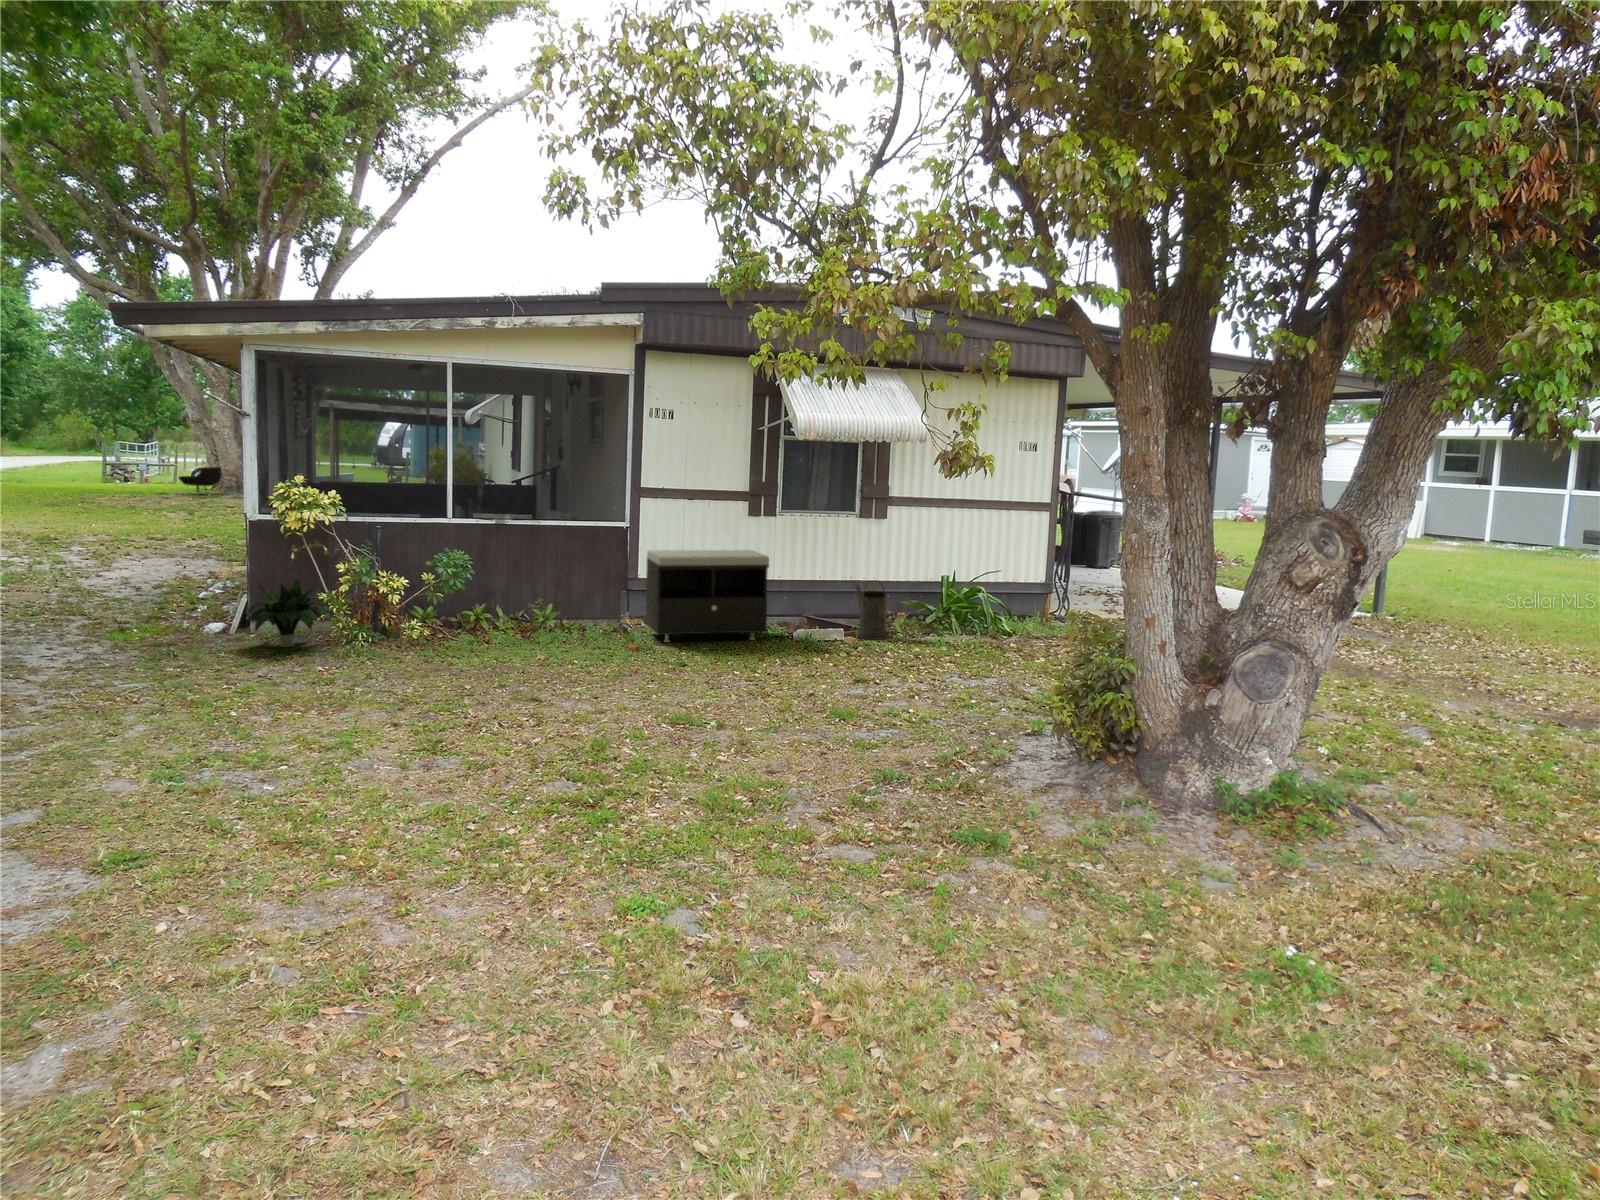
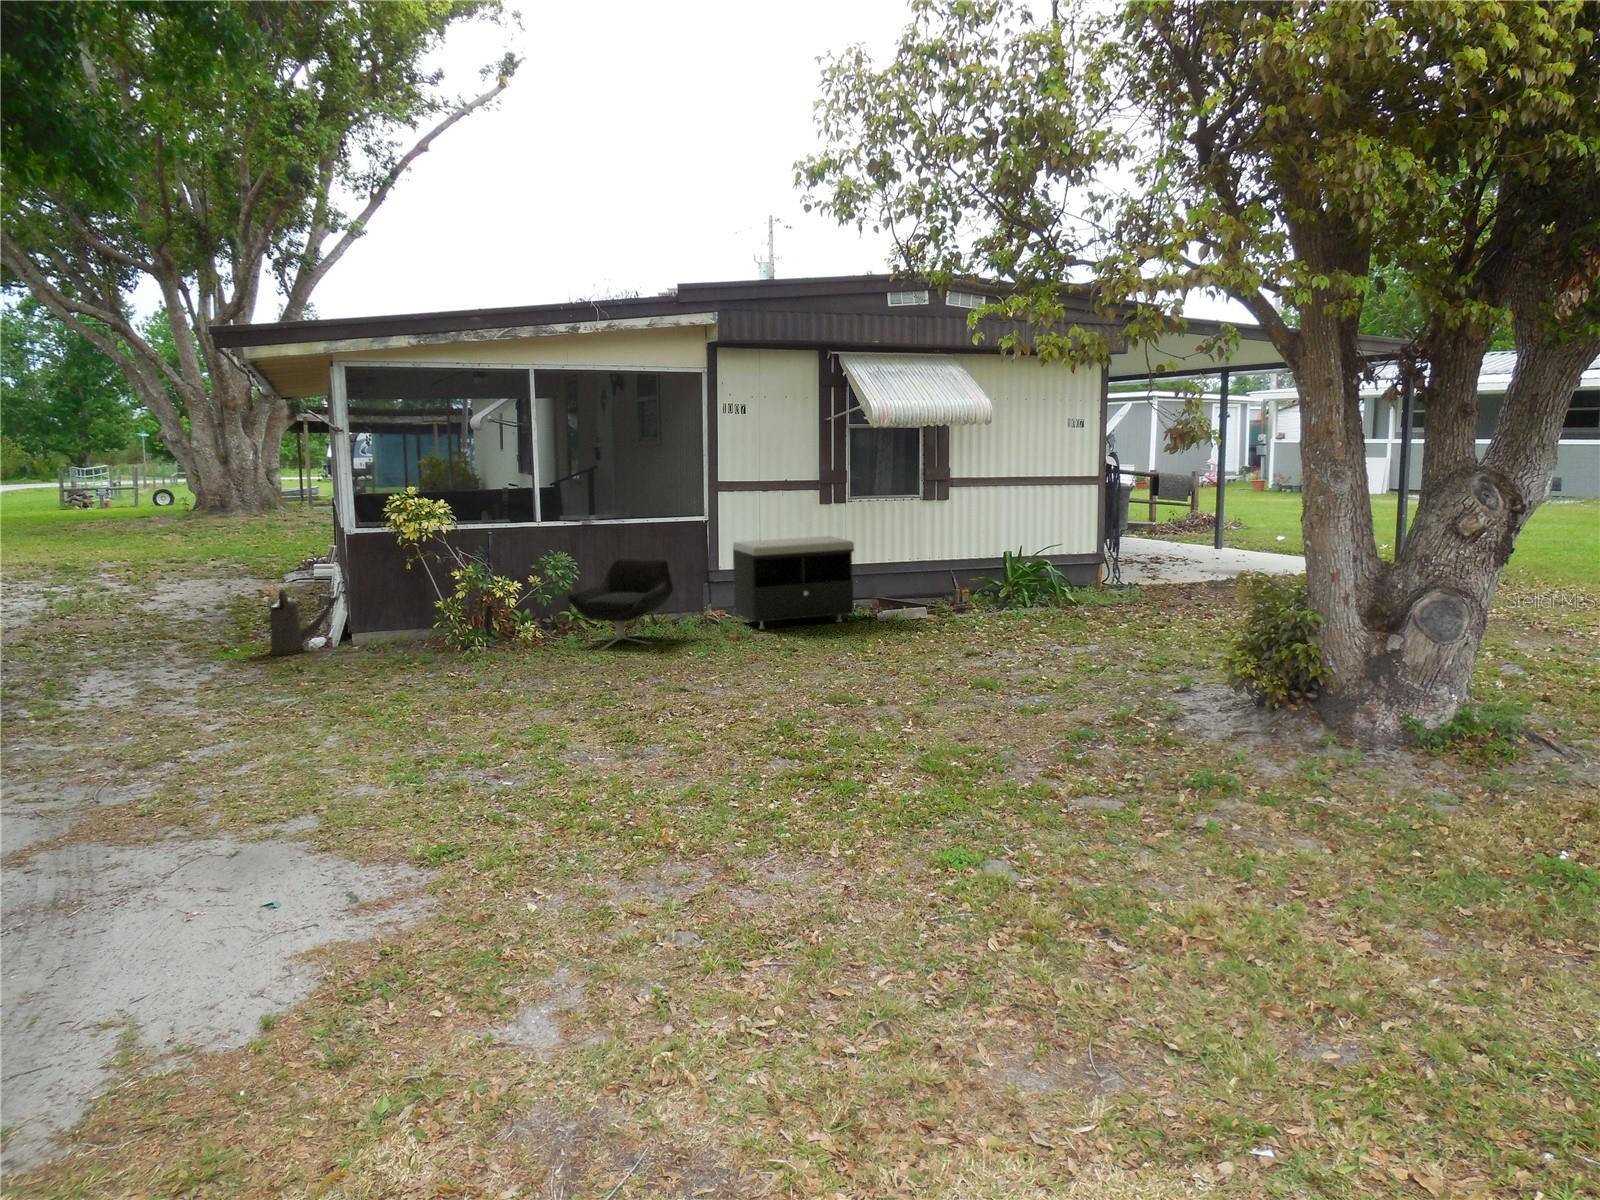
lounge chair: present [179,467,221,493] -> present [567,558,673,649]
potted plant: present [245,580,332,647] -> none [364,588,452,656]
watering can: present [855,581,886,640] -> present [257,590,338,655]

